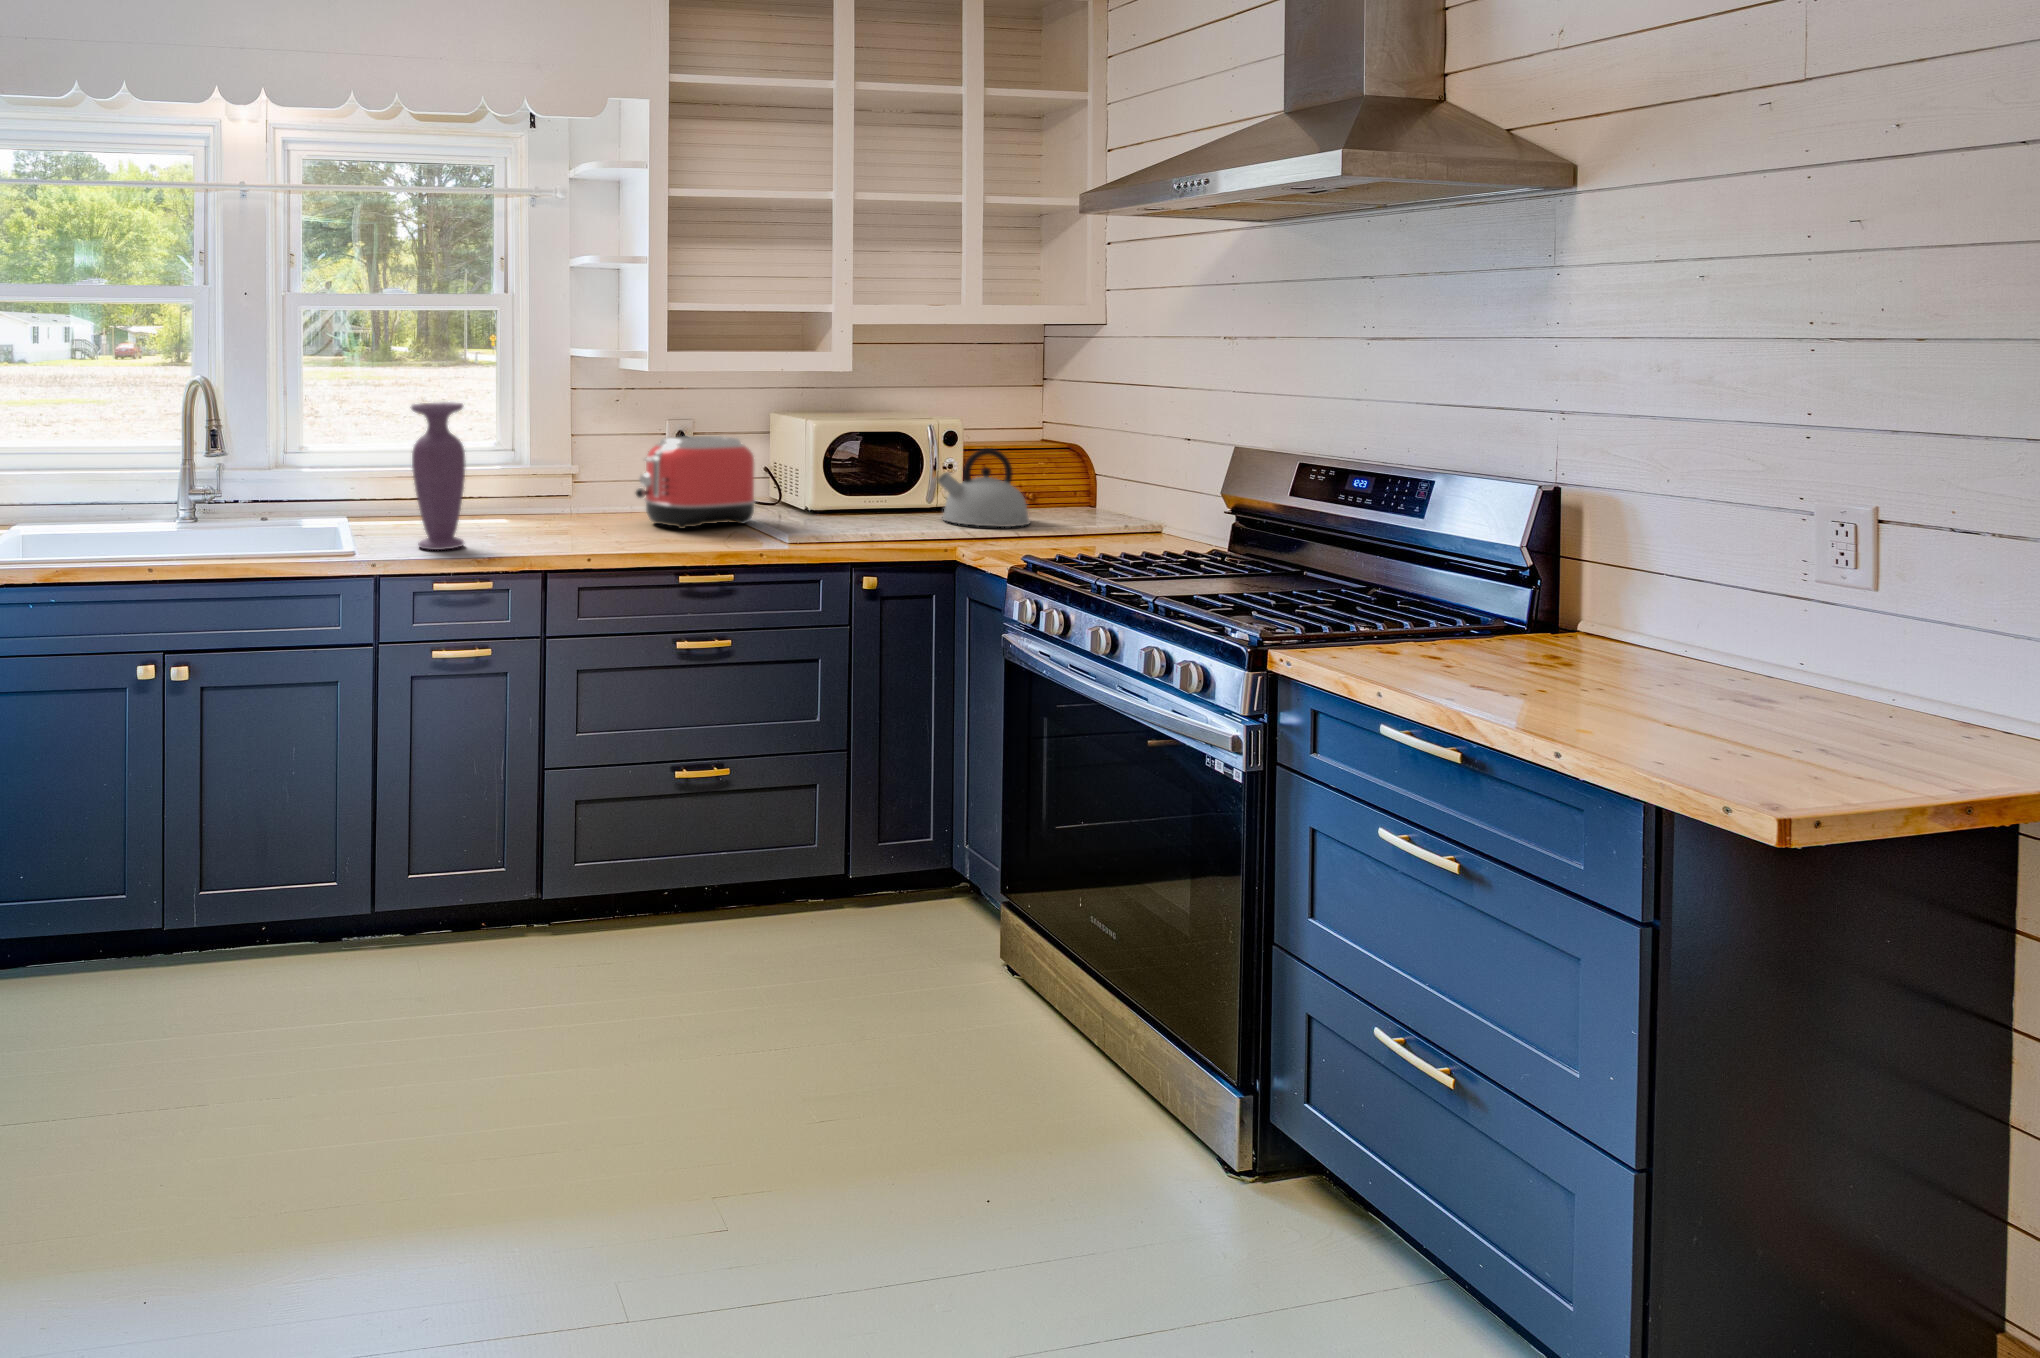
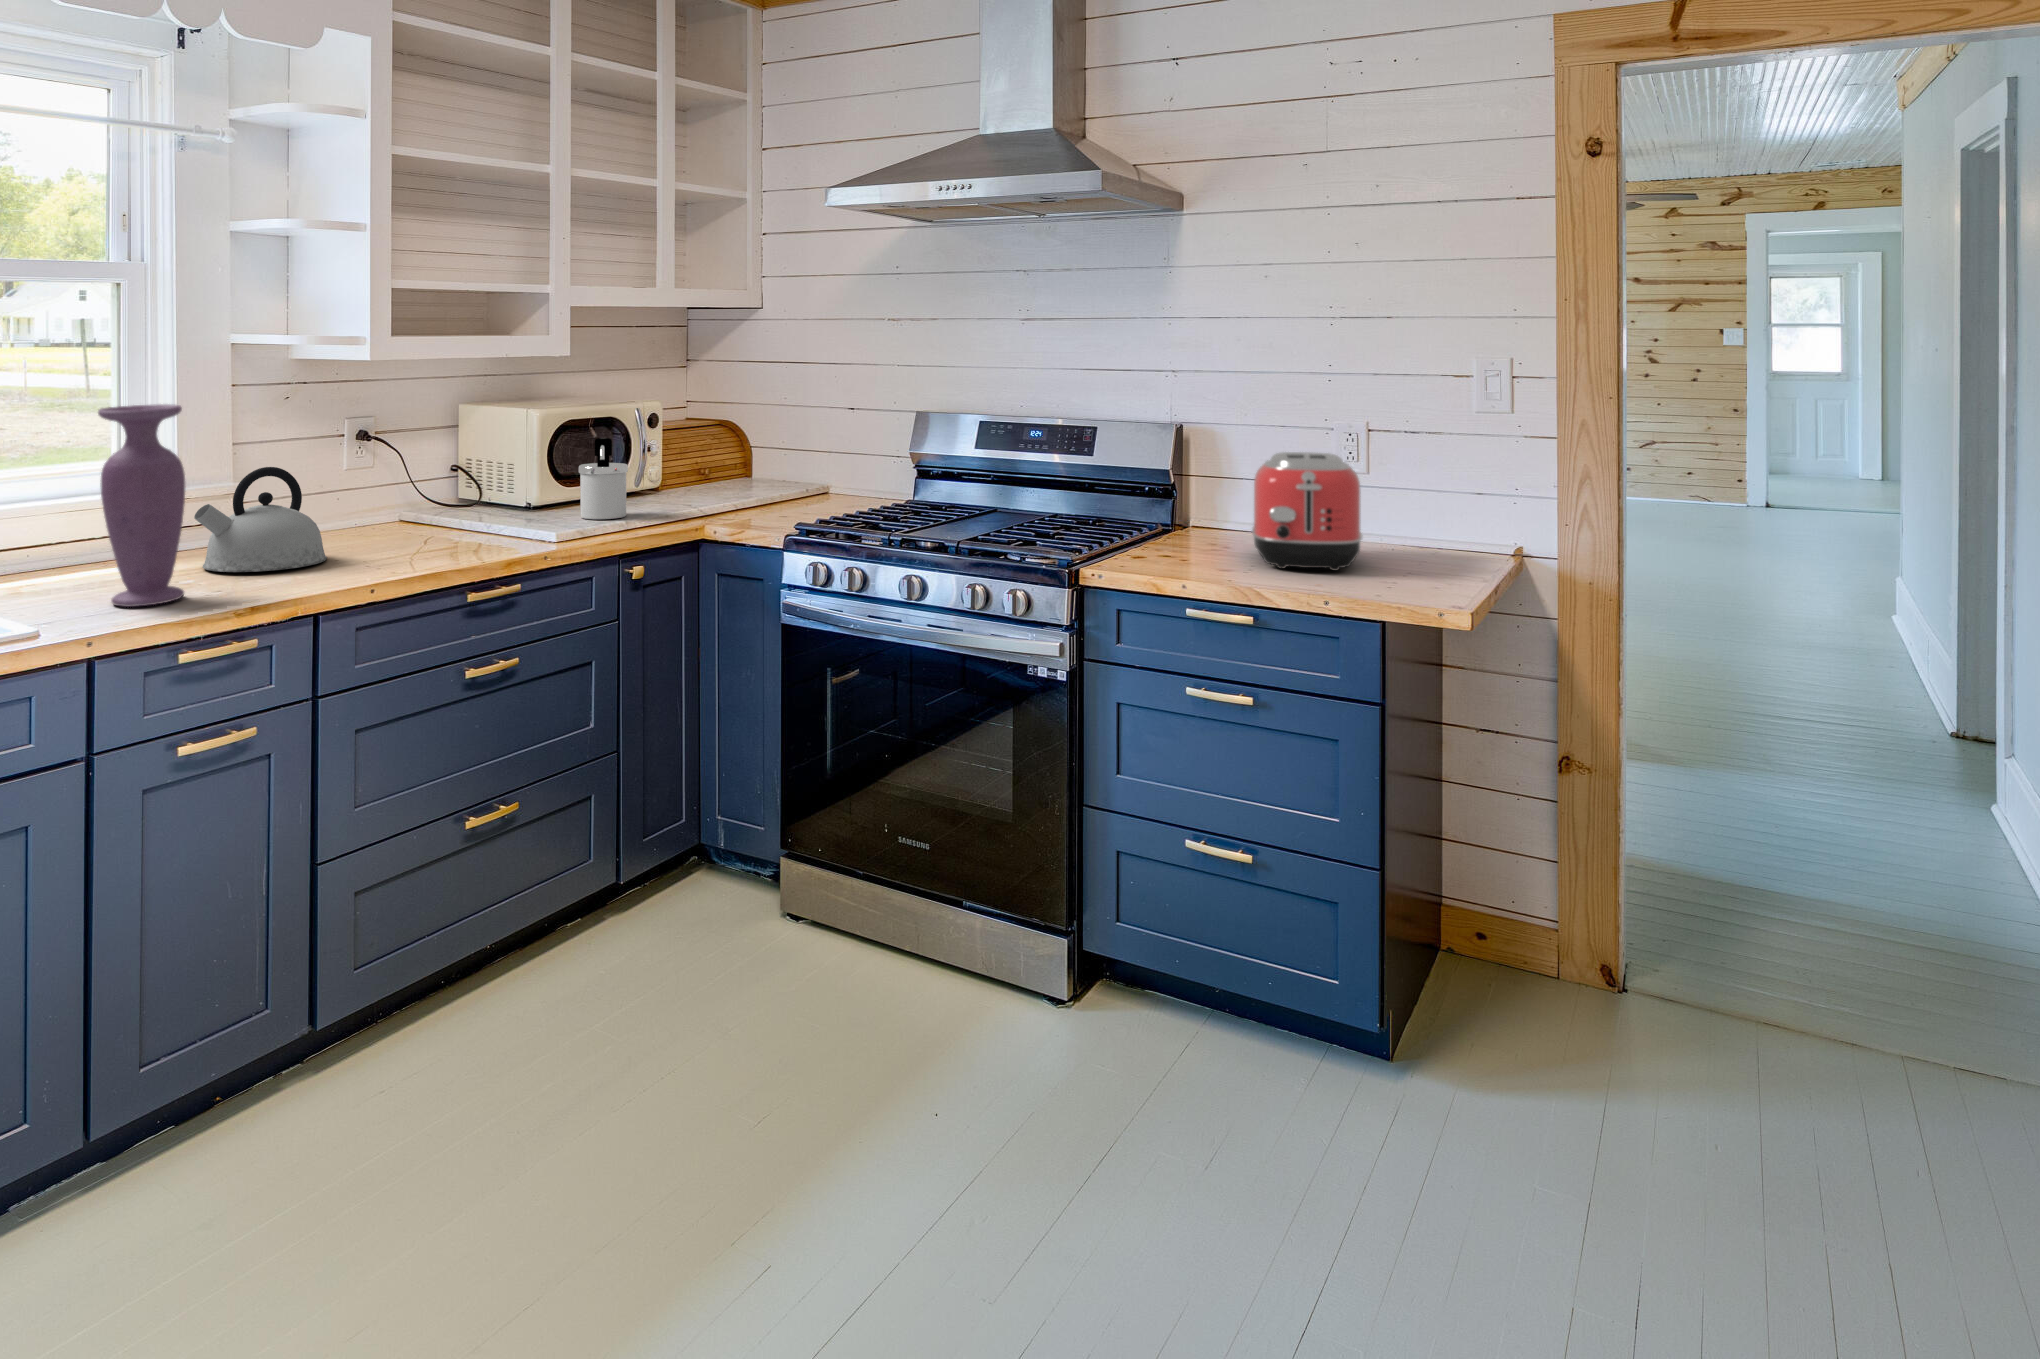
toaster: present [636,436,755,529] -> present [1252,452,1362,571]
kettle: present [938,448,1030,527] -> present [194,467,327,572]
soap dispenser: none [843,450,891,528] -> present [579,438,628,519]

